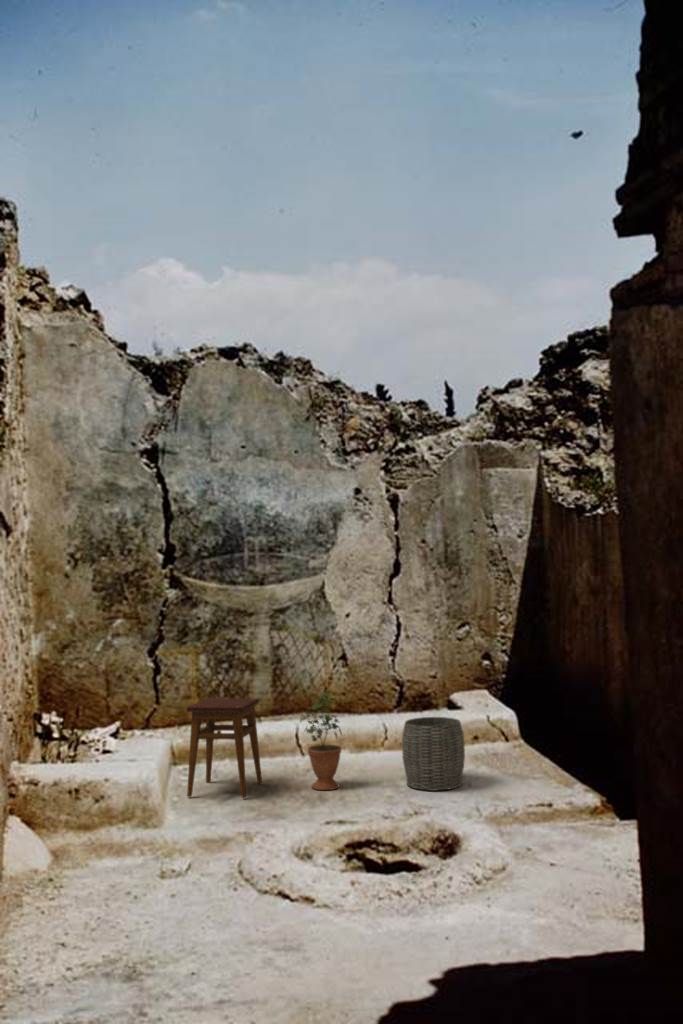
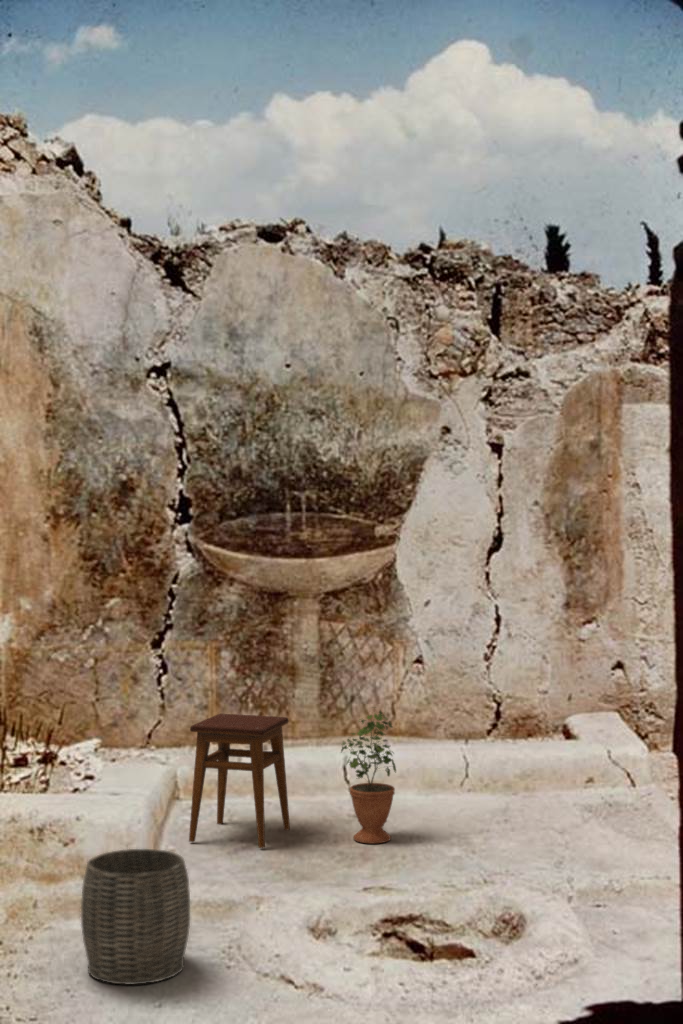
woven basket: present [402,717,465,791] -> present [81,849,190,984]

